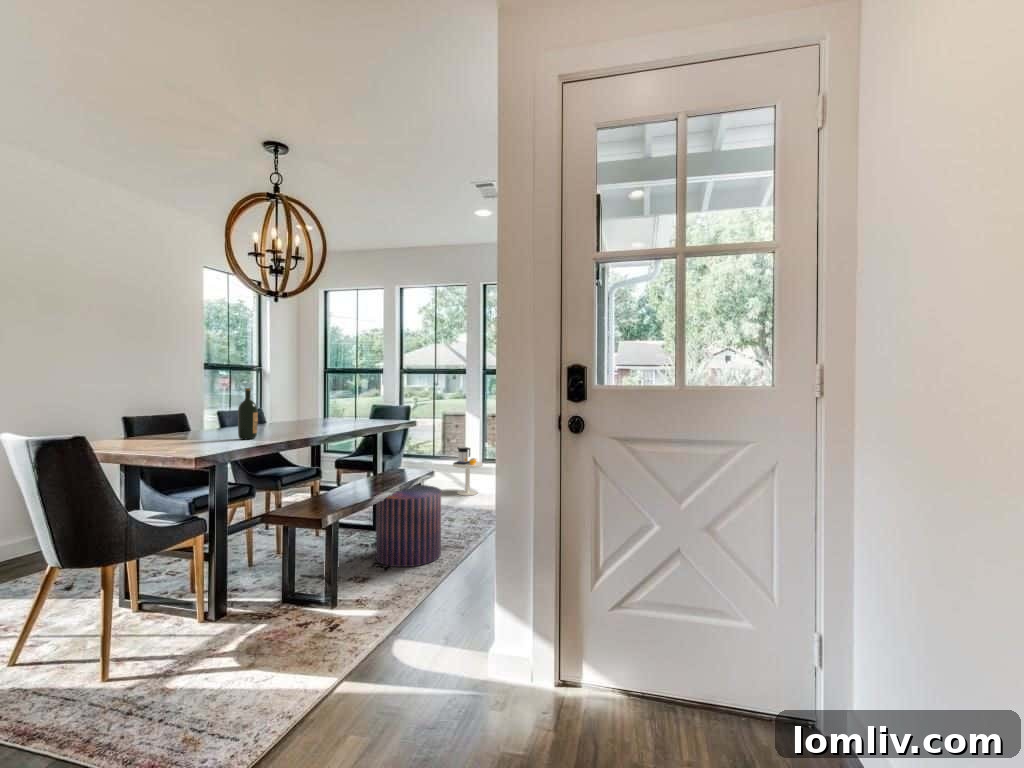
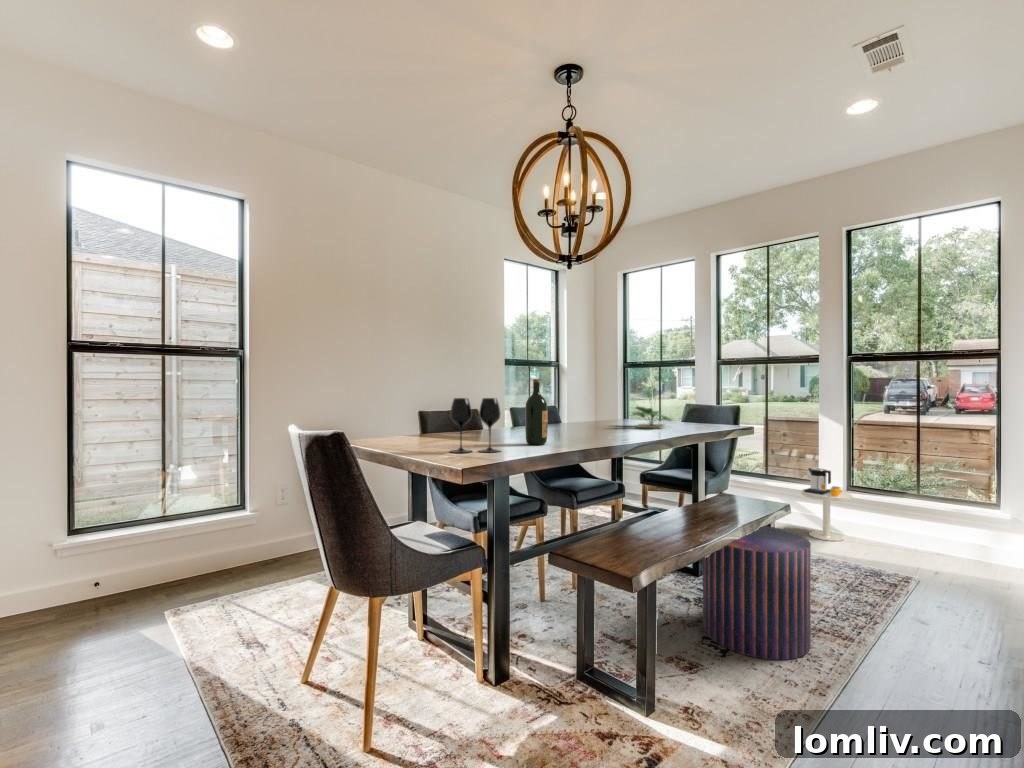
potted plant: none [323,386,360,423] -> present [627,390,671,428]
wine glass: none [170,404,218,448] -> present [450,398,500,453]

